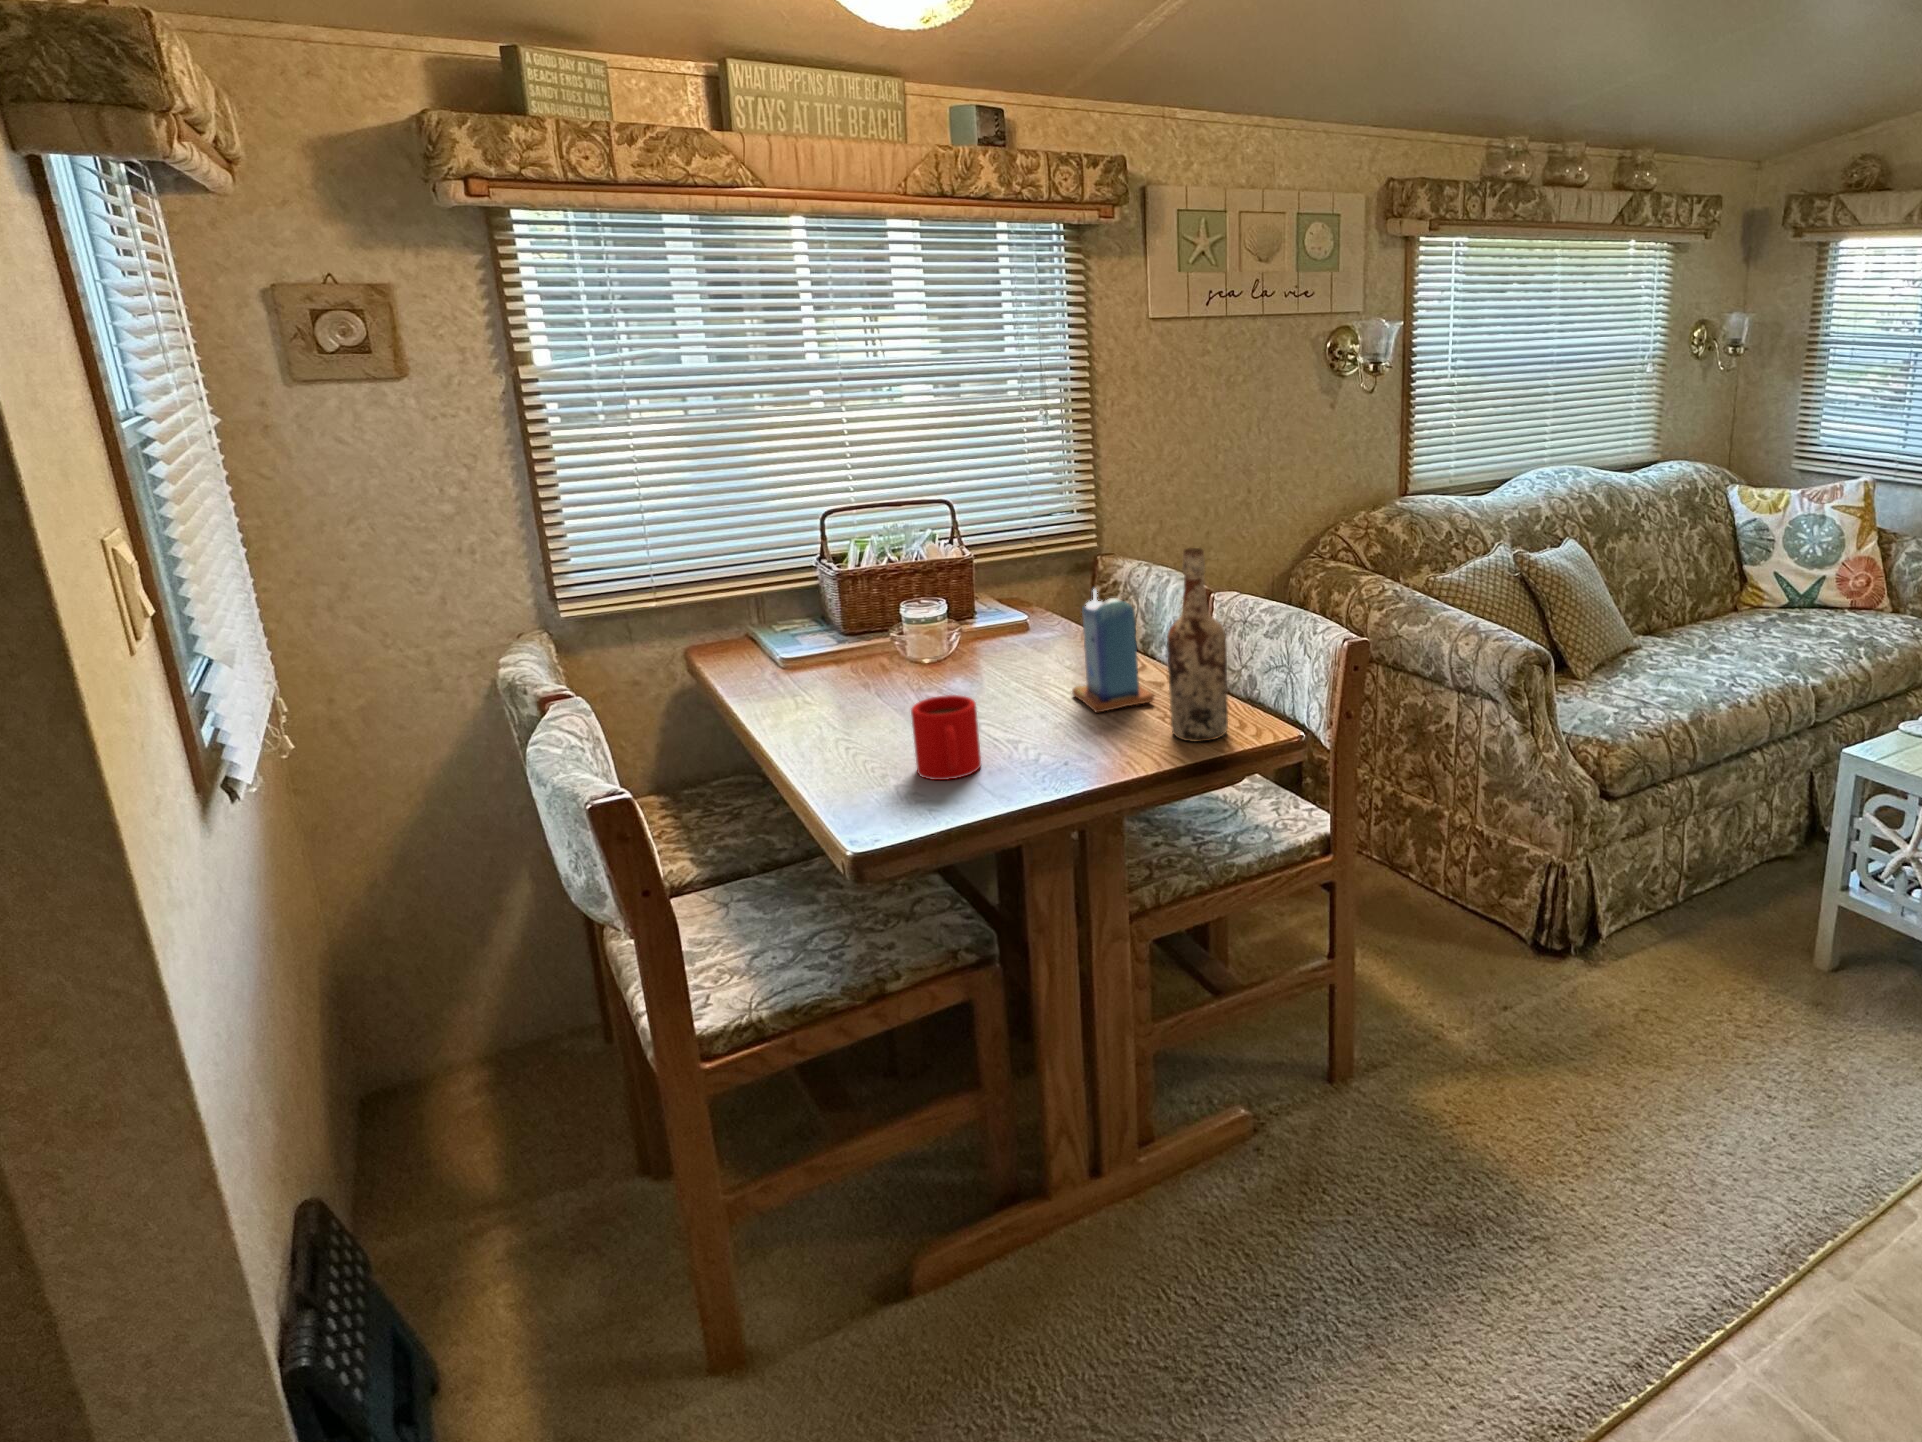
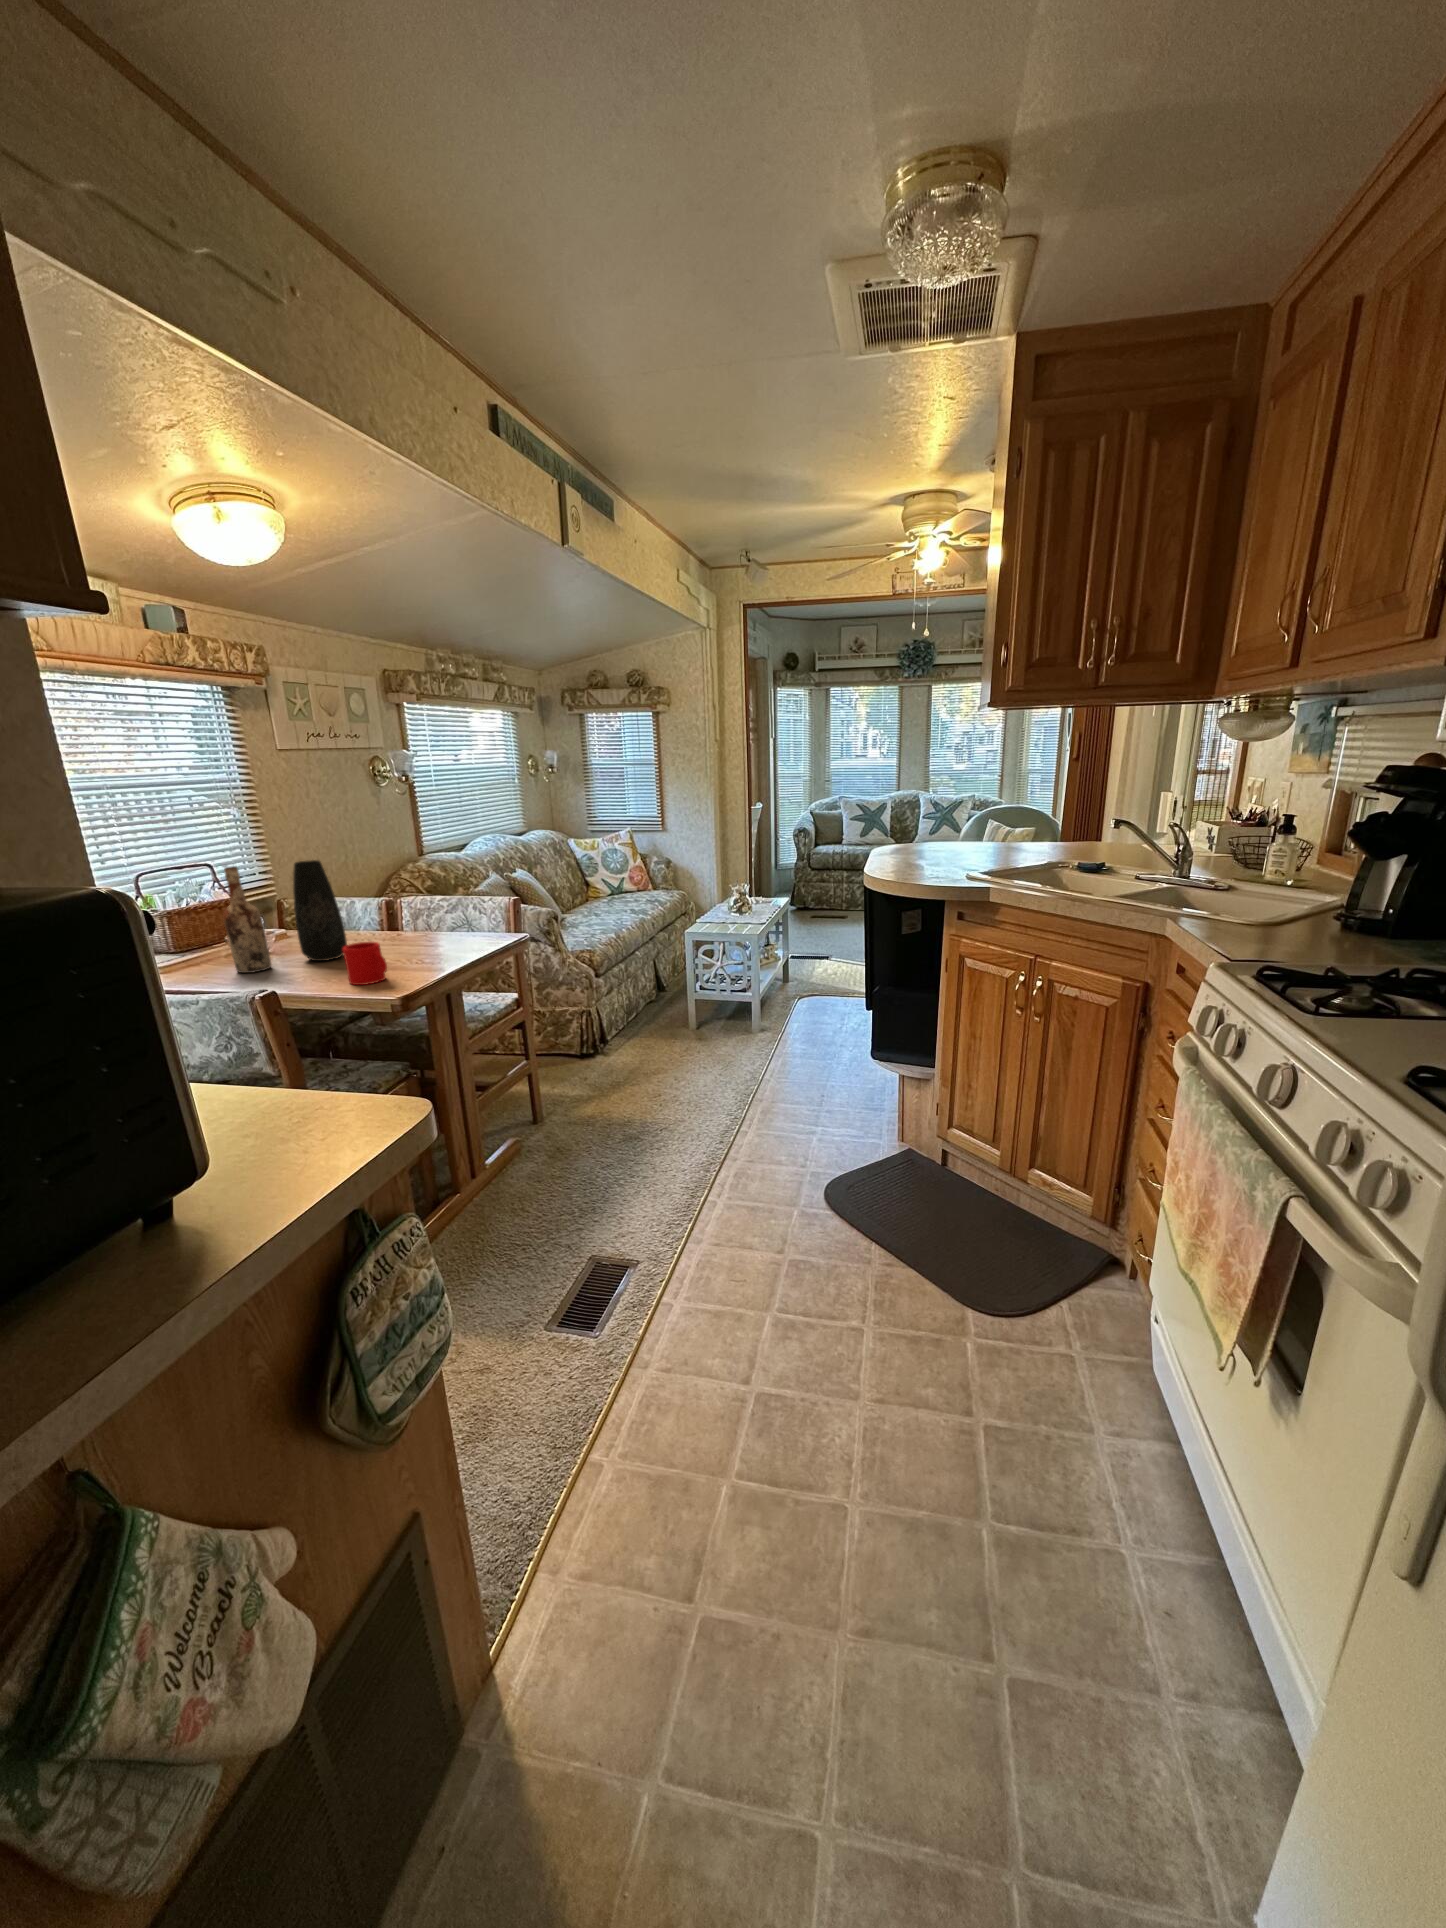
vase: none [962,523,1038,697] -> present [293,860,347,961]
wine bottle: present [1167,548,1228,742] -> present [223,866,272,973]
candle: present [1072,589,1154,713] -> none [372,889,425,954]

